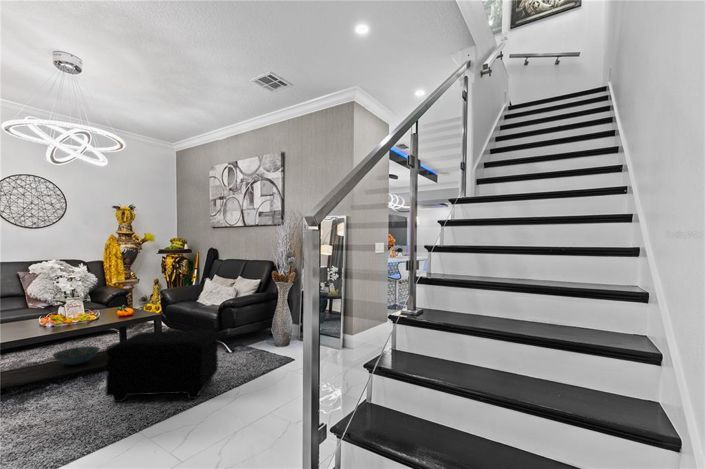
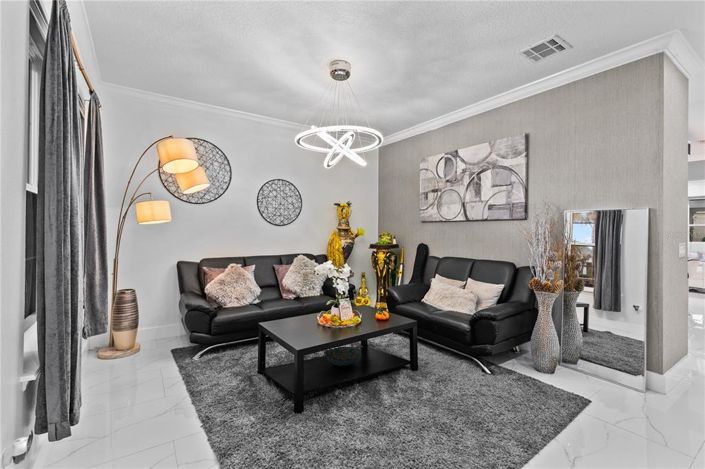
footstool: present [106,330,218,402] -> none [397,345,508,441]

